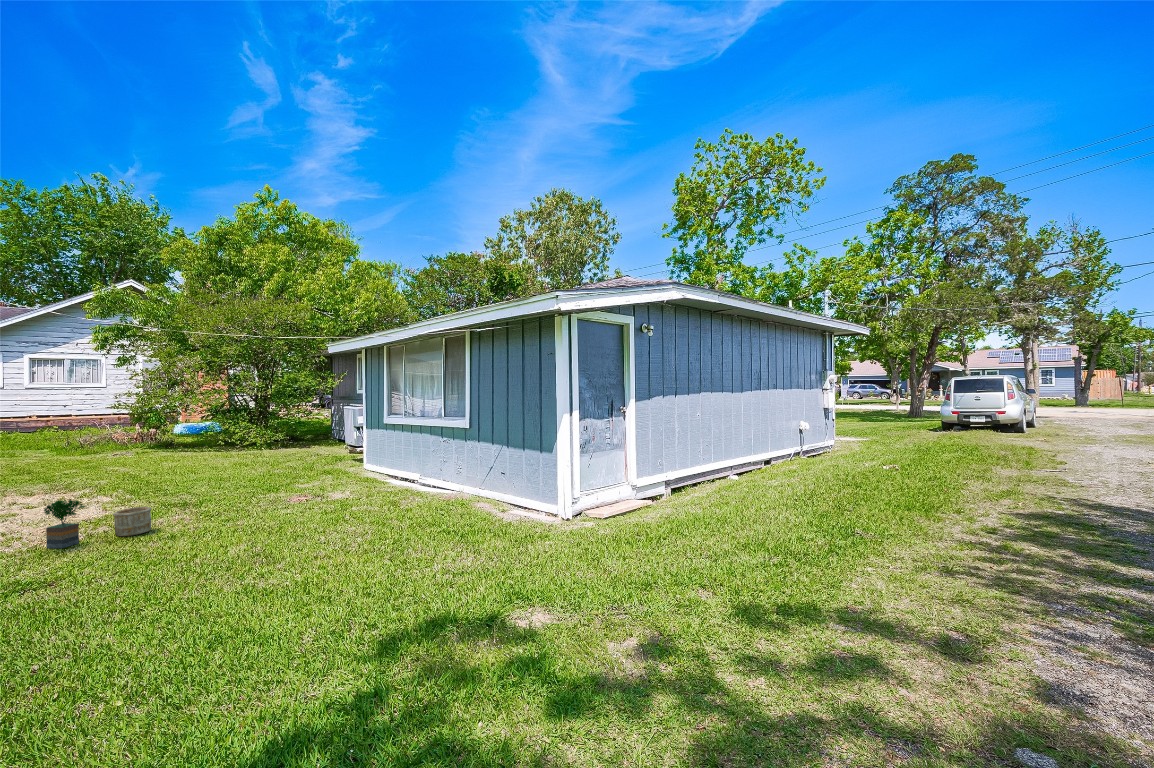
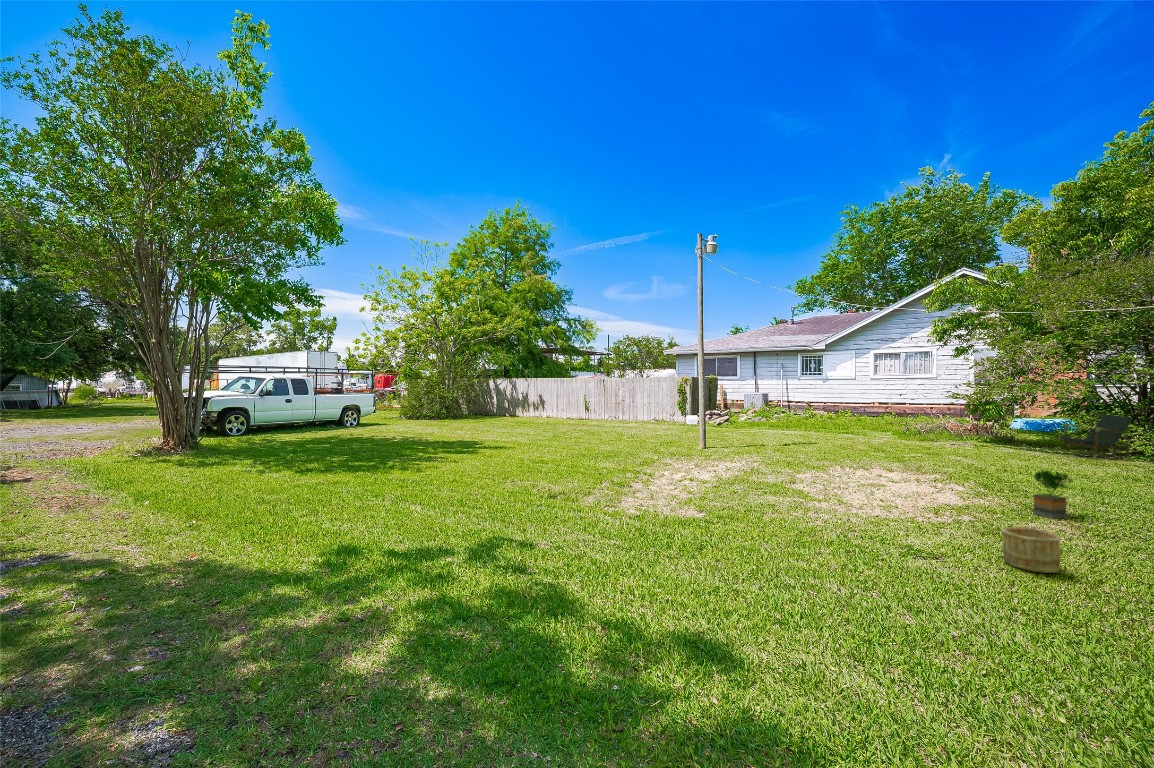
lounge chair: none [202,417,246,452] -> present [1060,415,1133,459]
potted tree: present [44,500,85,548] -> present [1034,470,1073,519]

